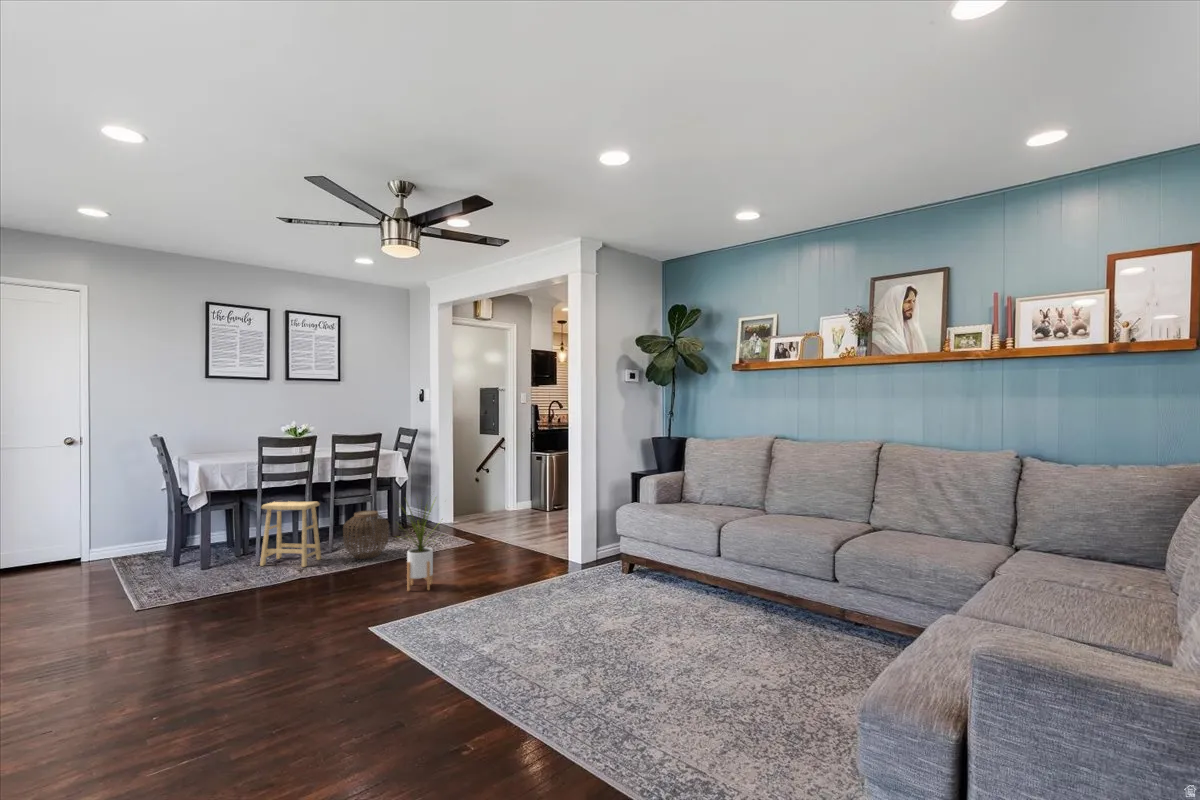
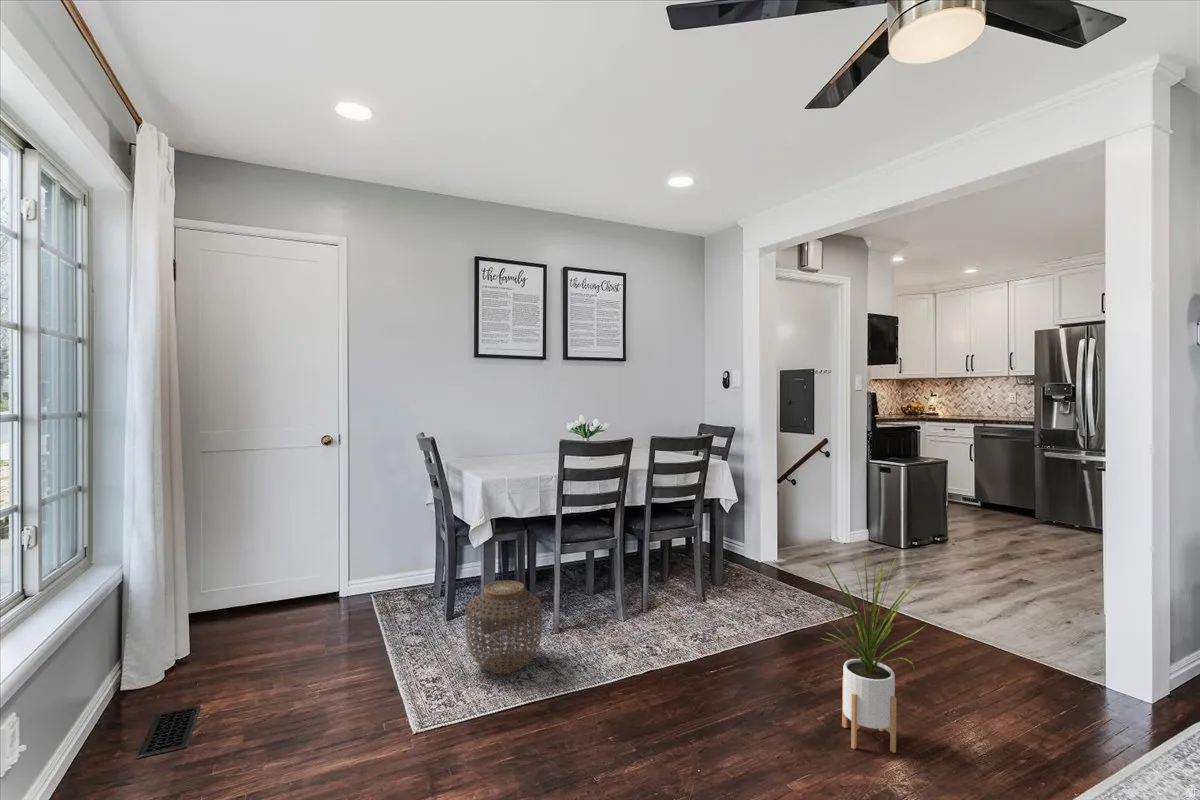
footstool: present [260,501,321,567] -> none [560,534,640,644]
woven basket: present [343,511,389,559] -> present [466,581,542,673]

